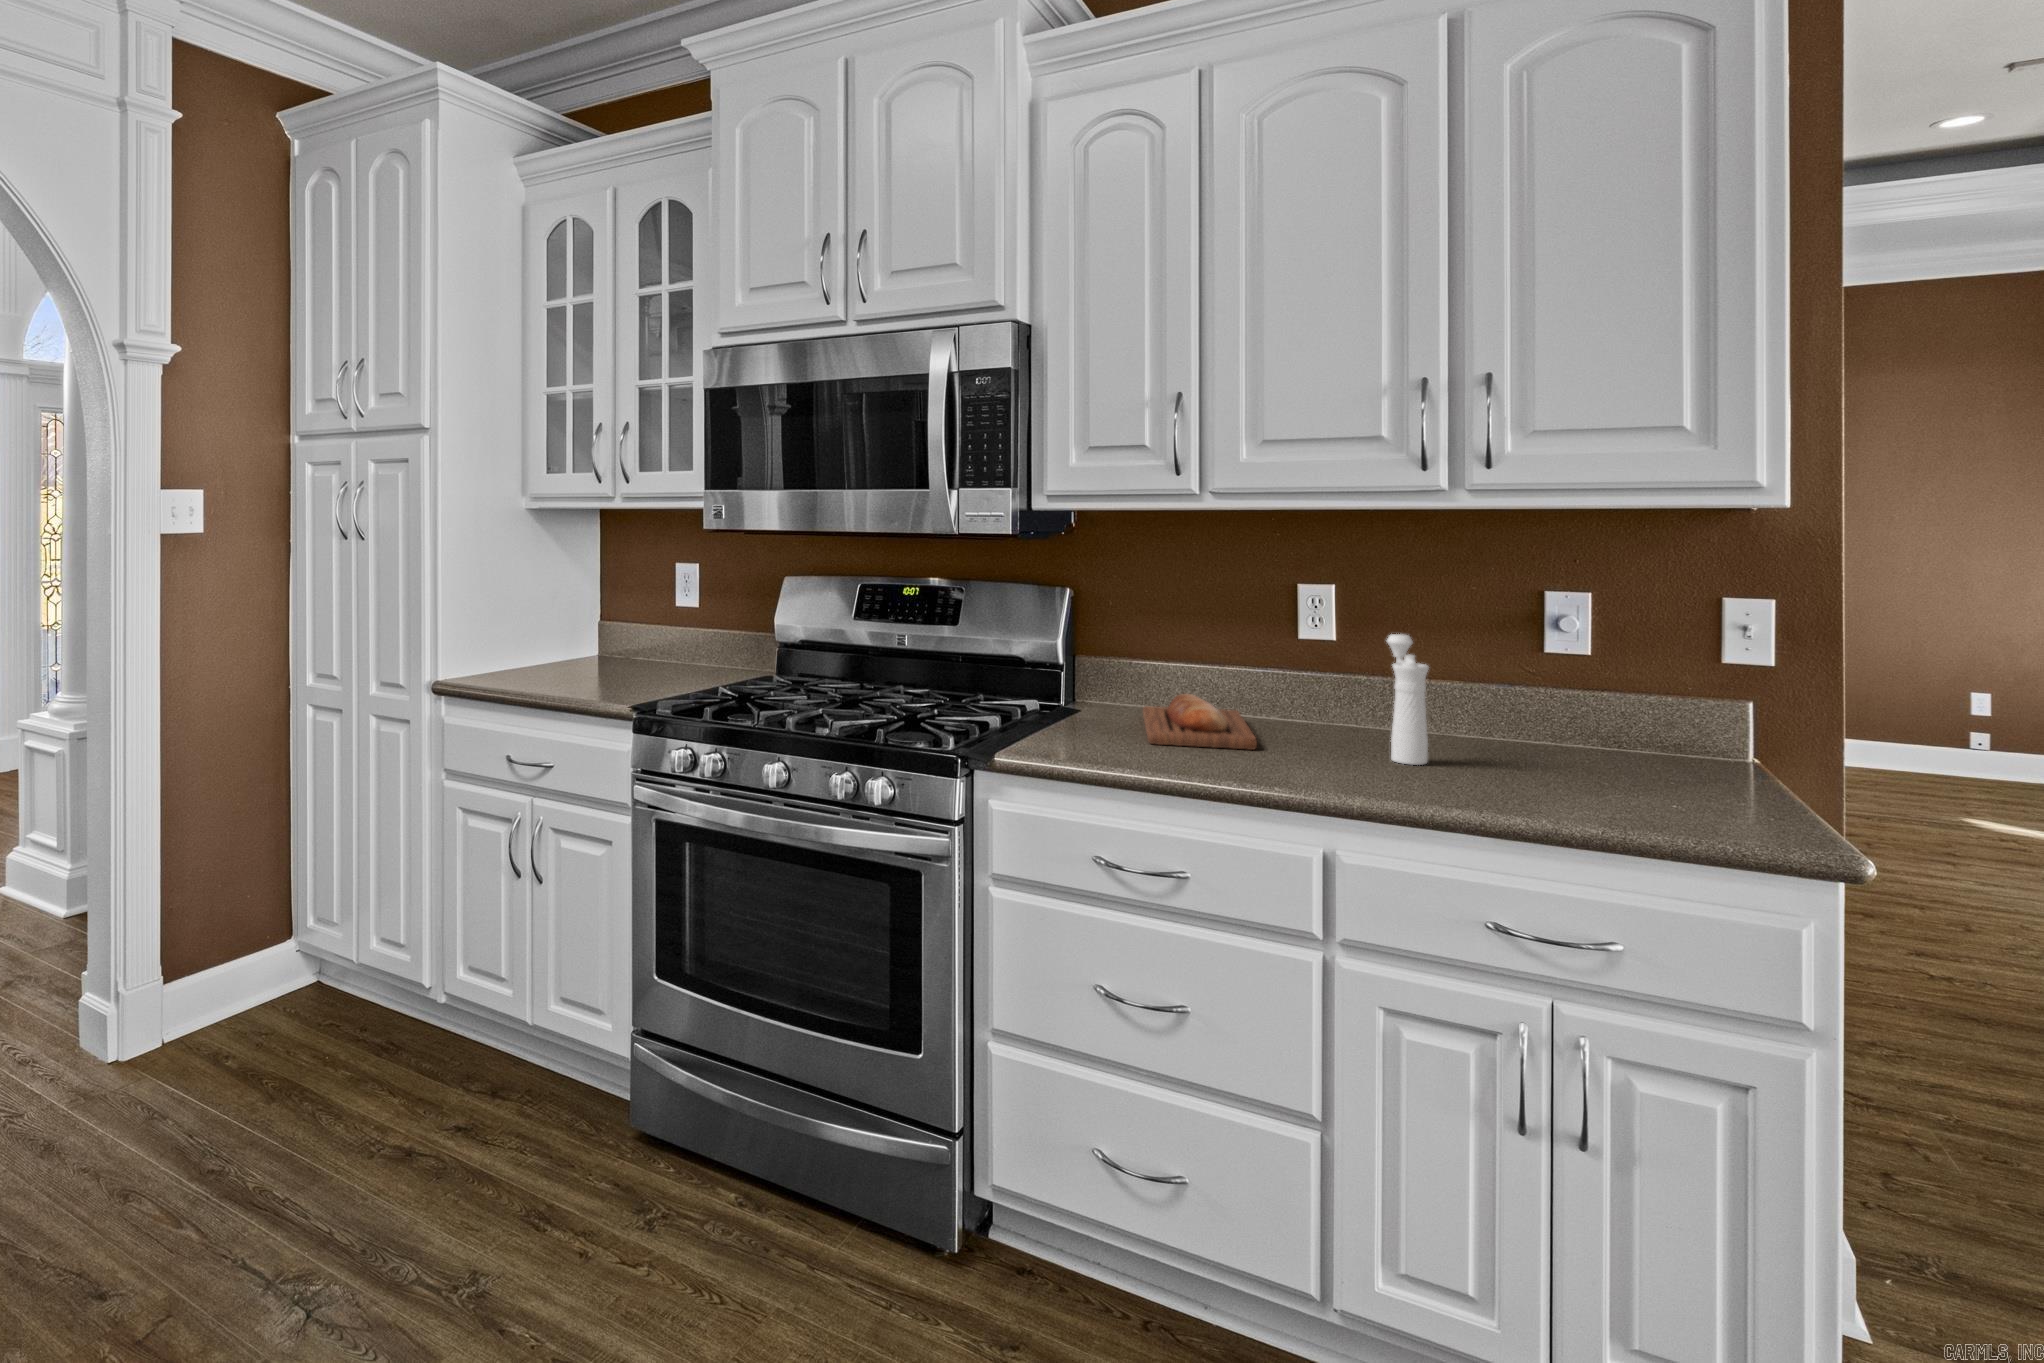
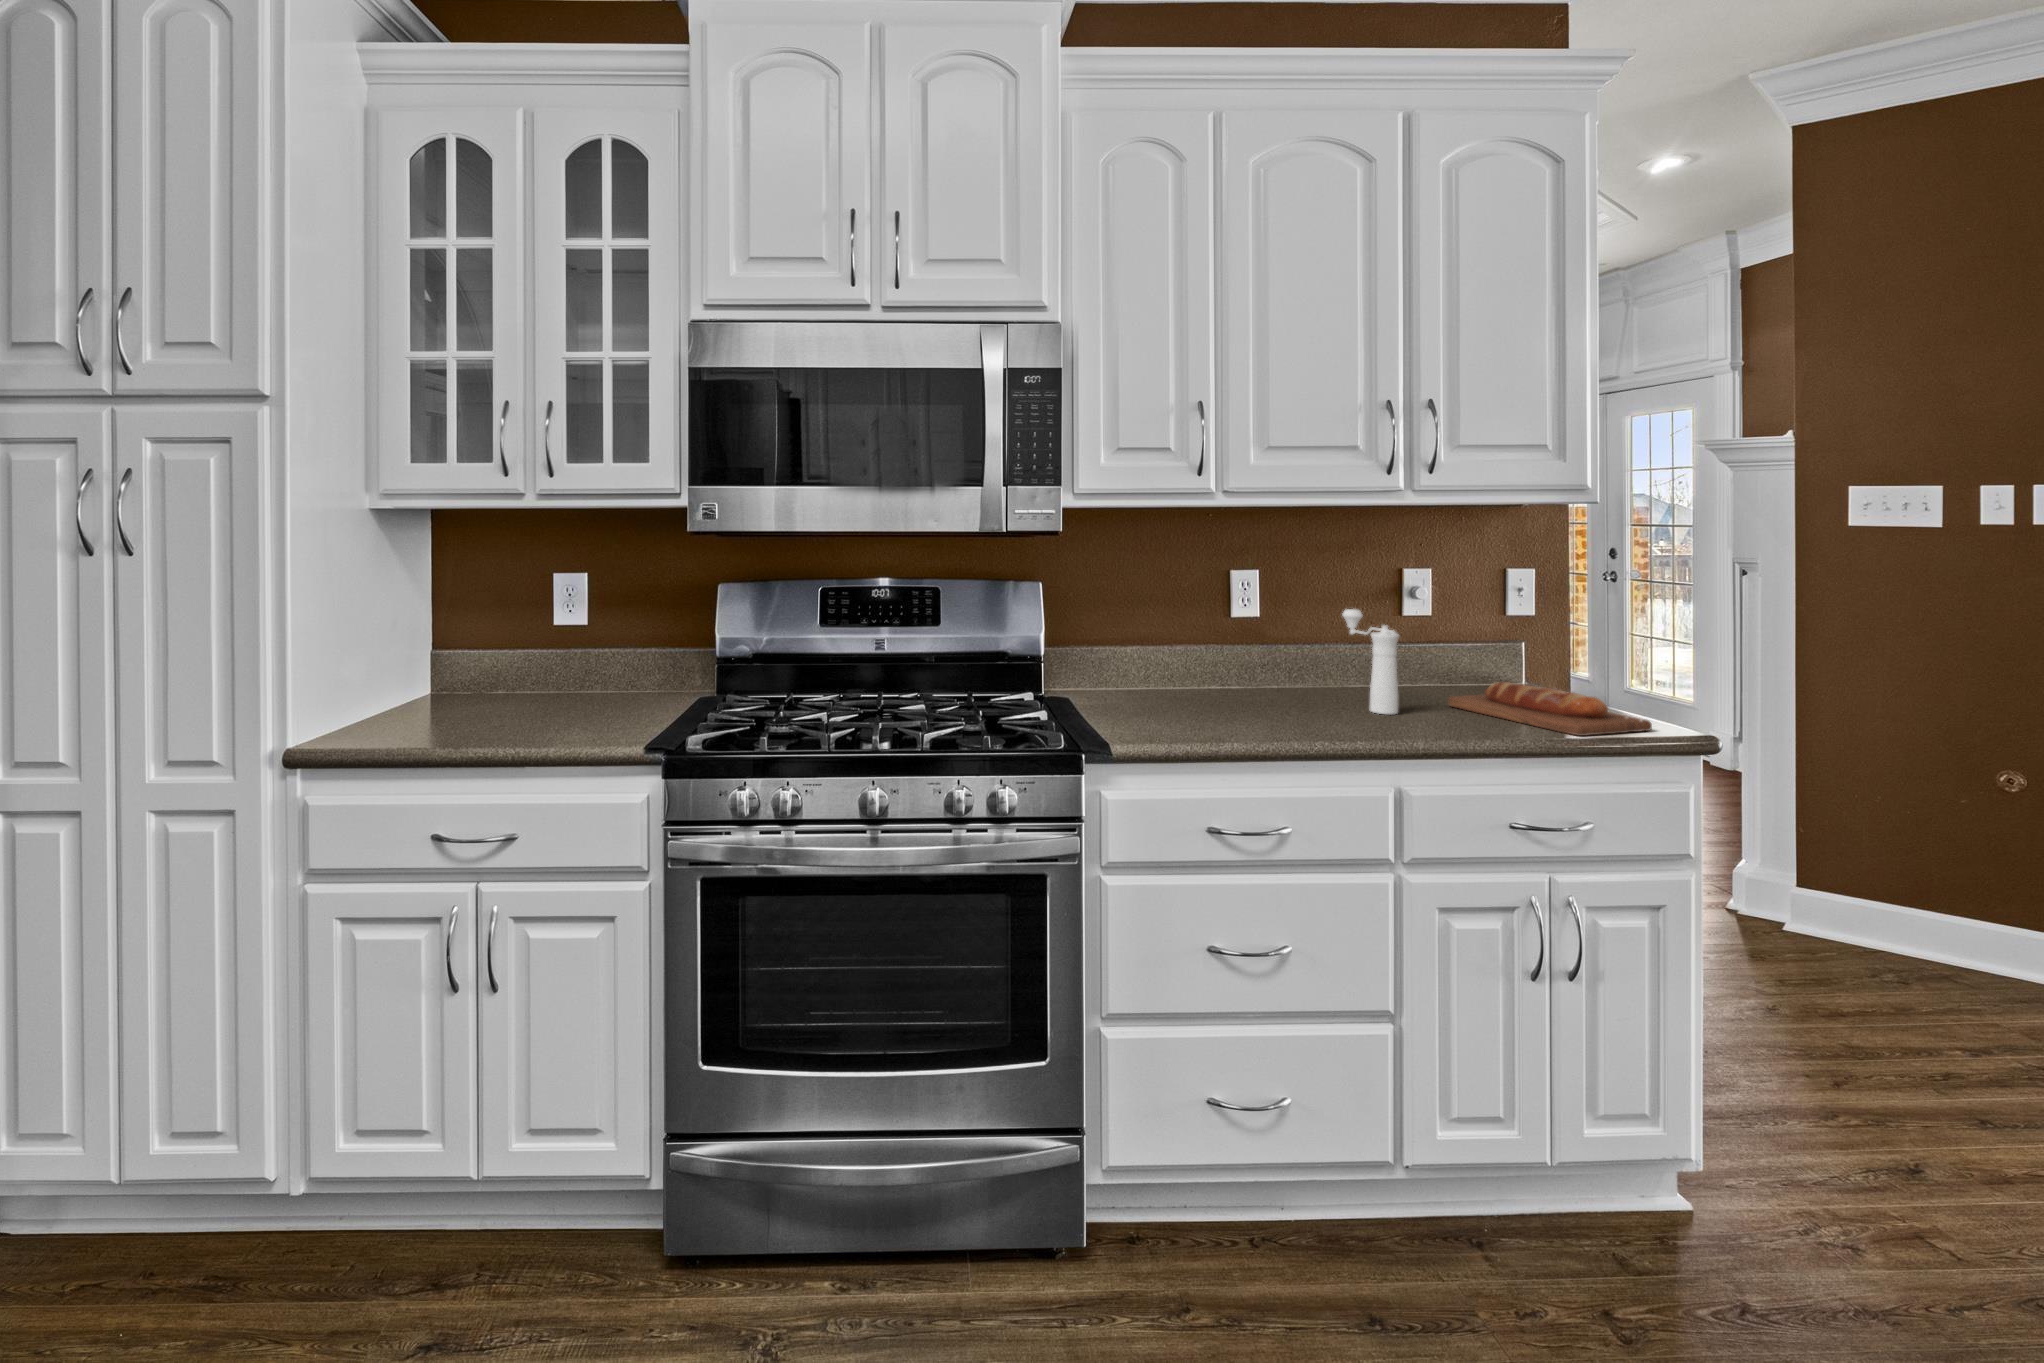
bread loaf: present [1143,694,1257,750] -> present [1448,682,1652,736]

